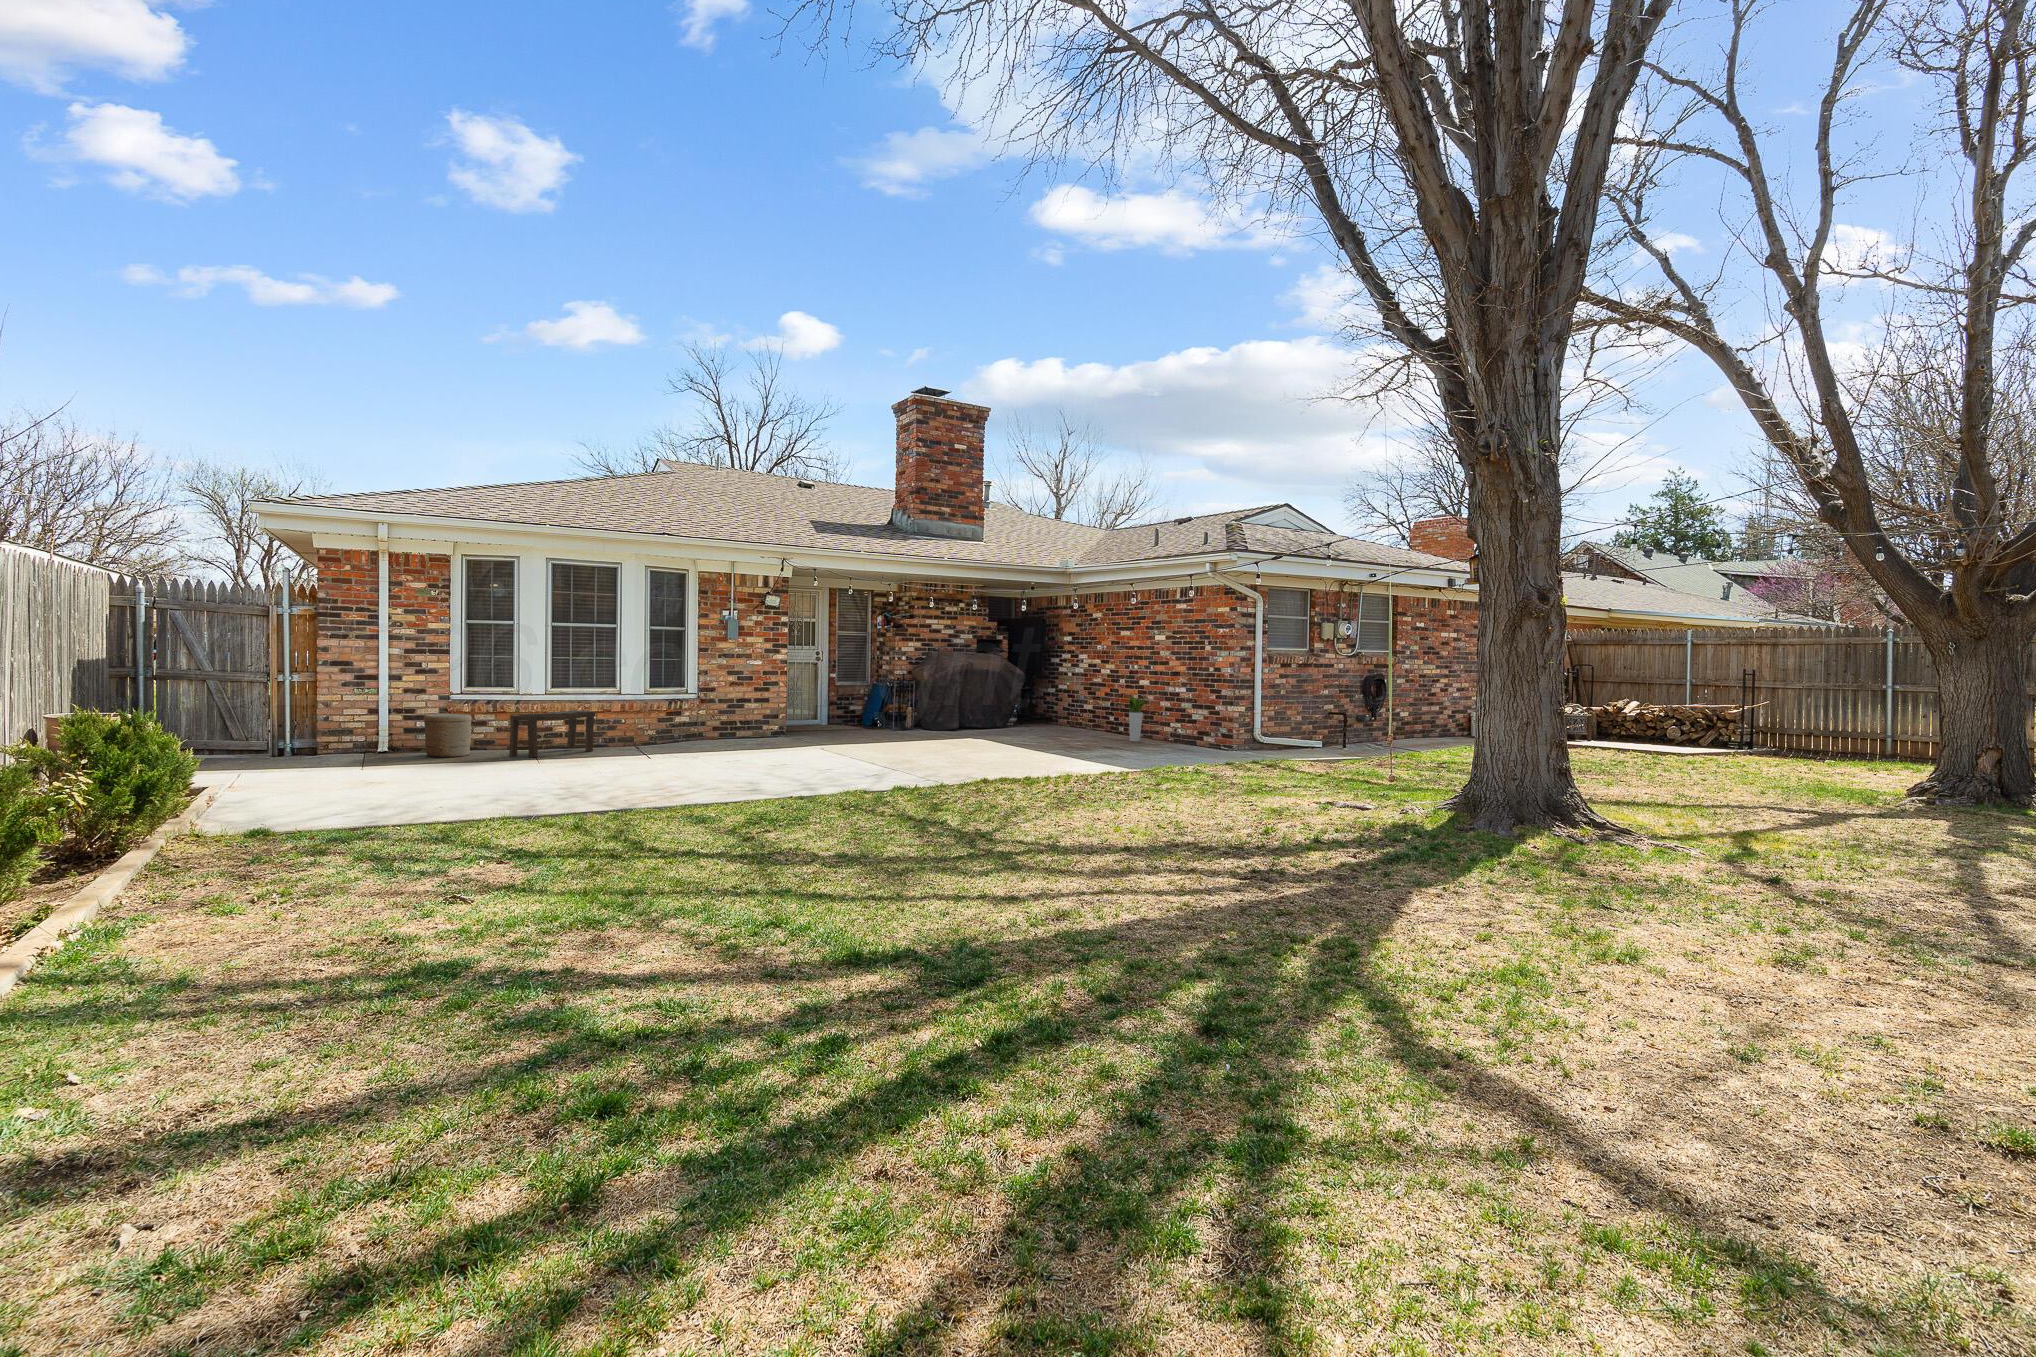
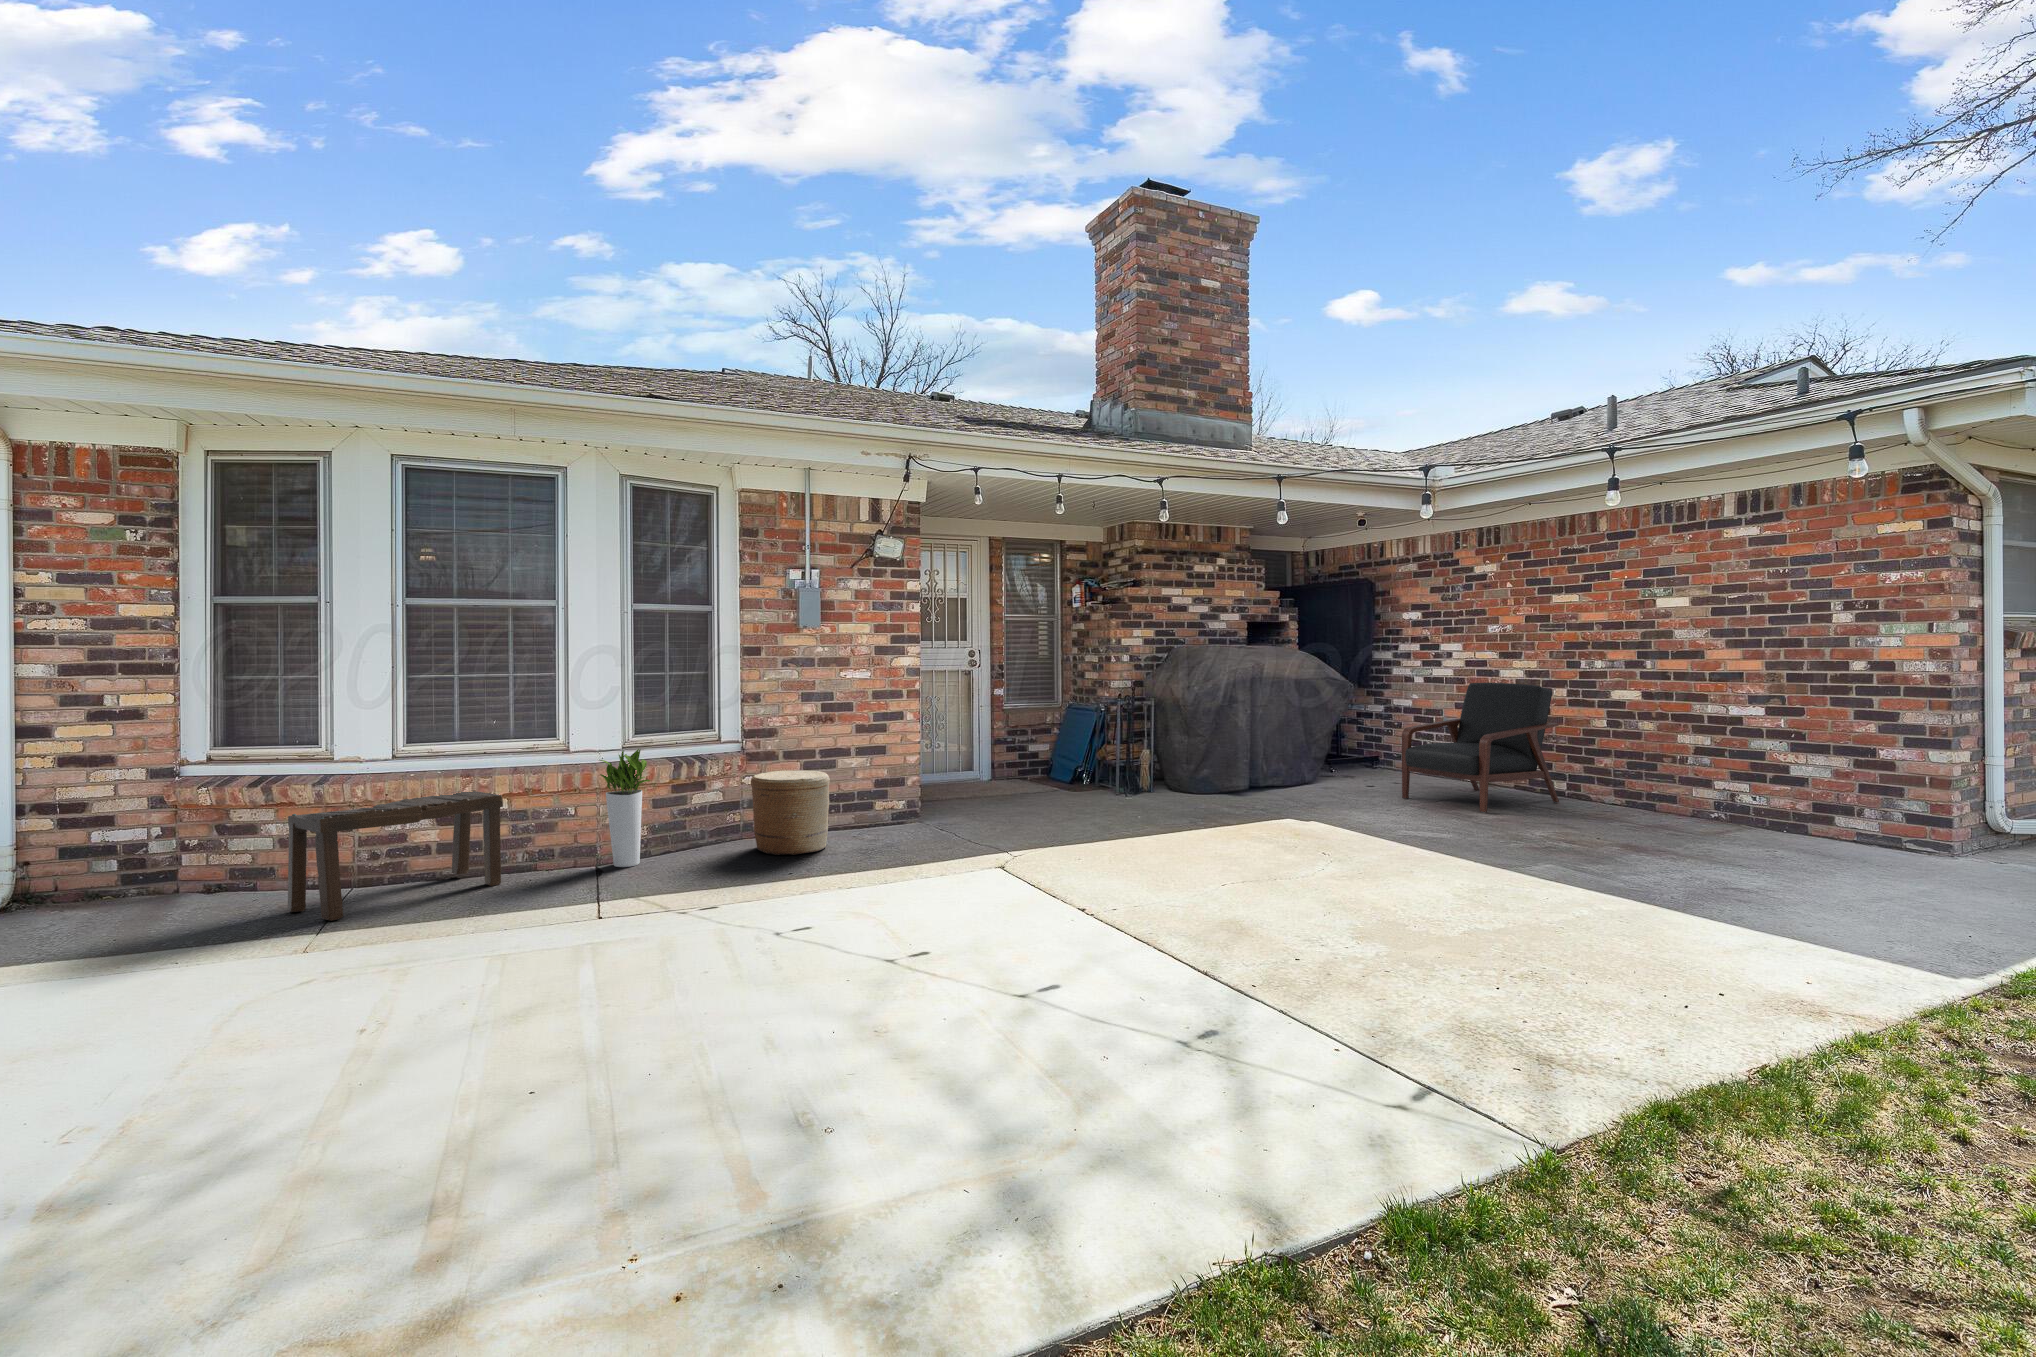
chair: none [1044,676,1119,739] -> present [1402,683,1559,812]
planter: present [1128,696,1146,741] -> present [600,749,650,867]
woven basket: present [424,714,472,757] -> present [751,770,830,855]

